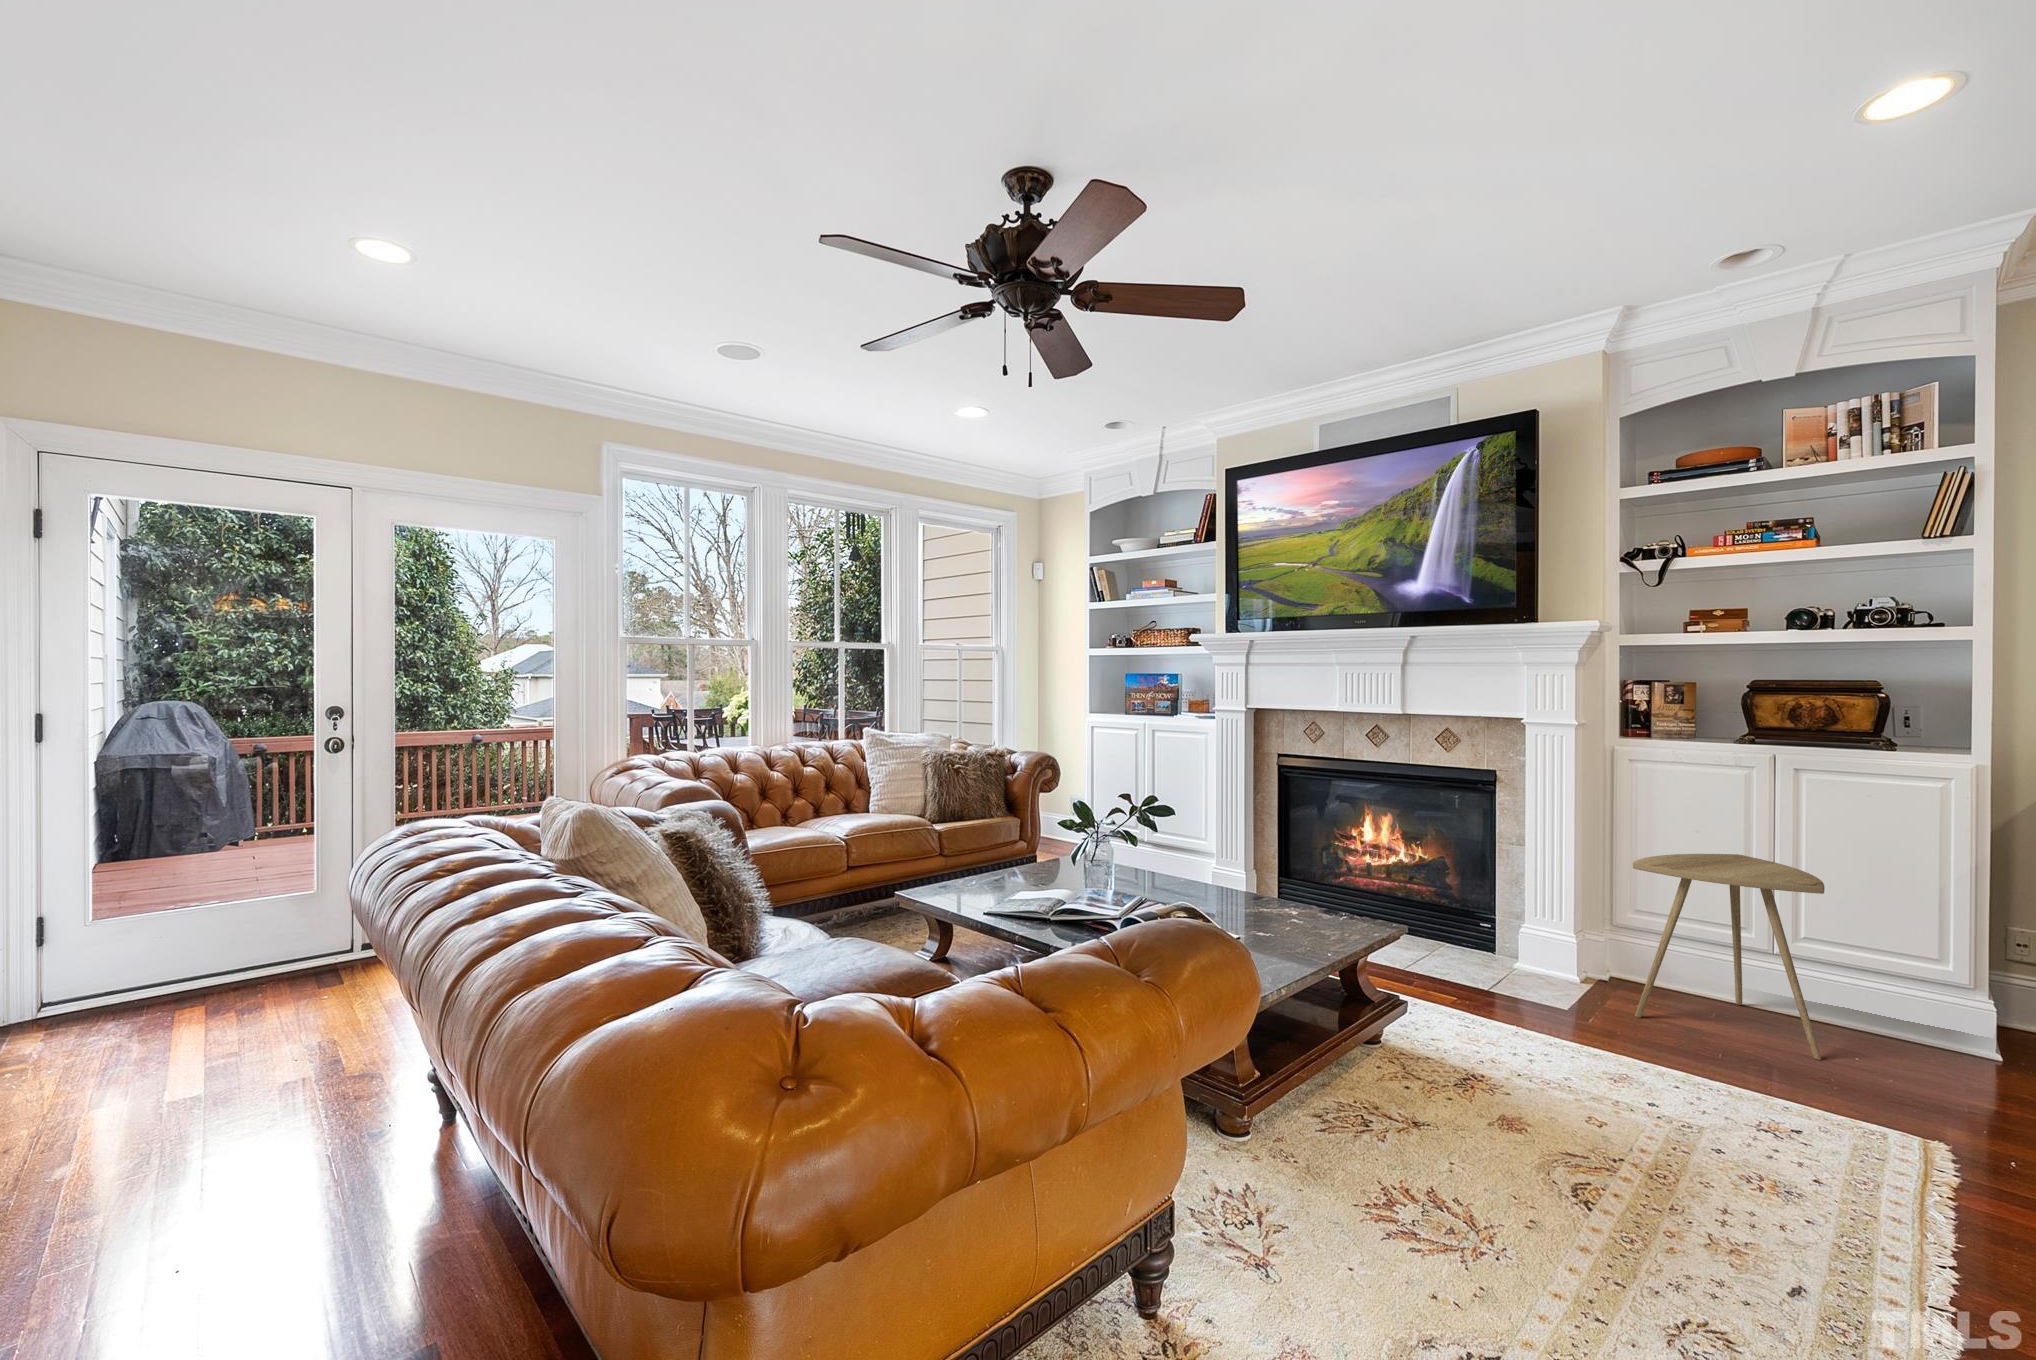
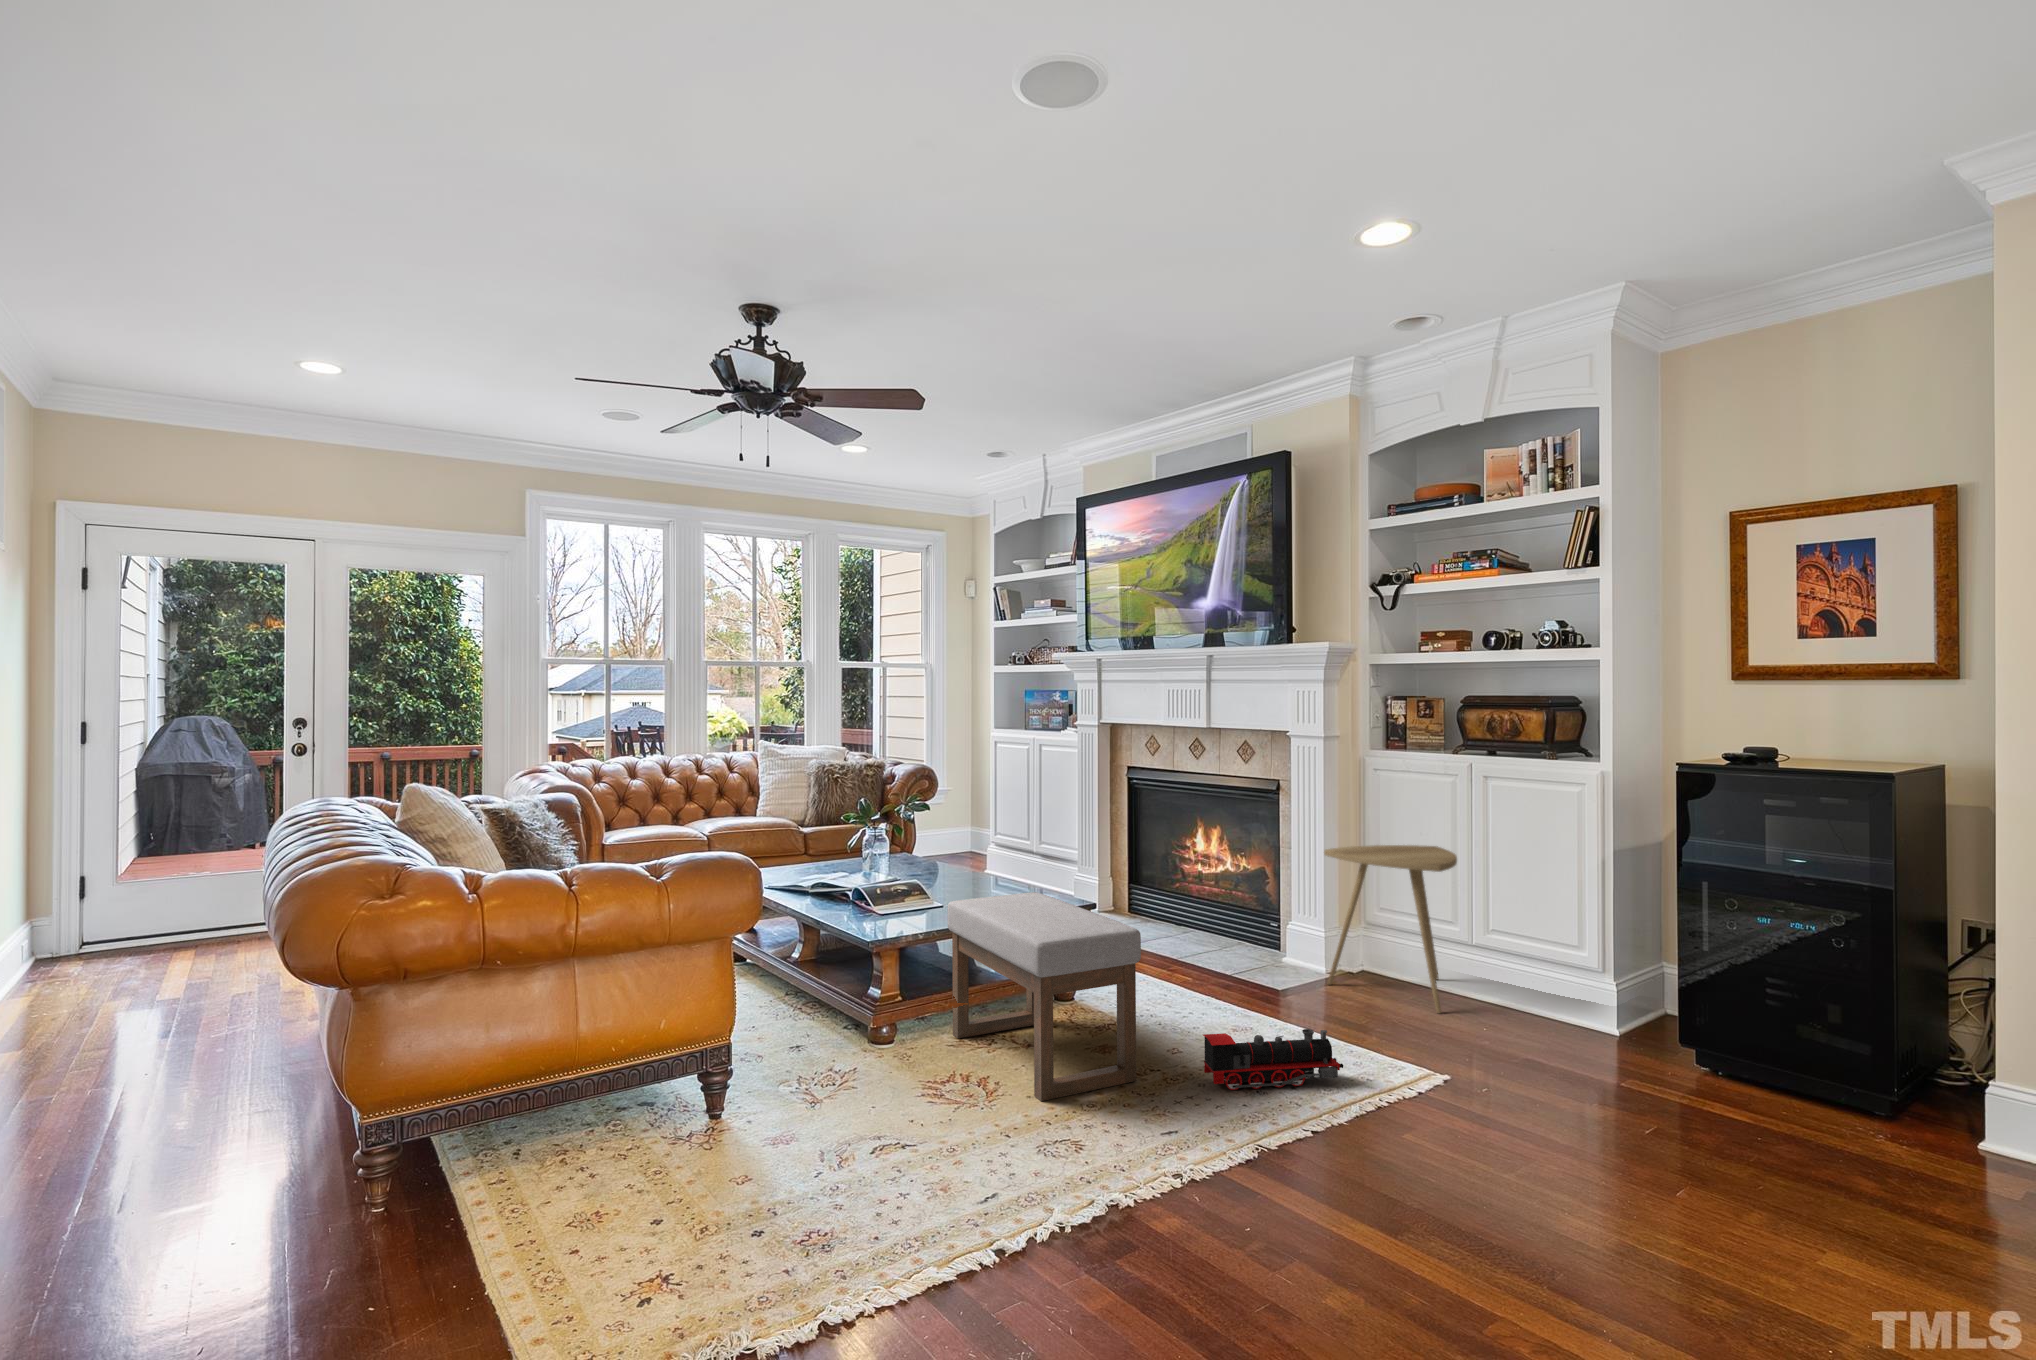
ottoman: none [1299,932,1646,1261] -> present [948,892,1141,1101]
toy train: none [1714,1125,1893,1220] -> present [1203,1029,1343,1090]

